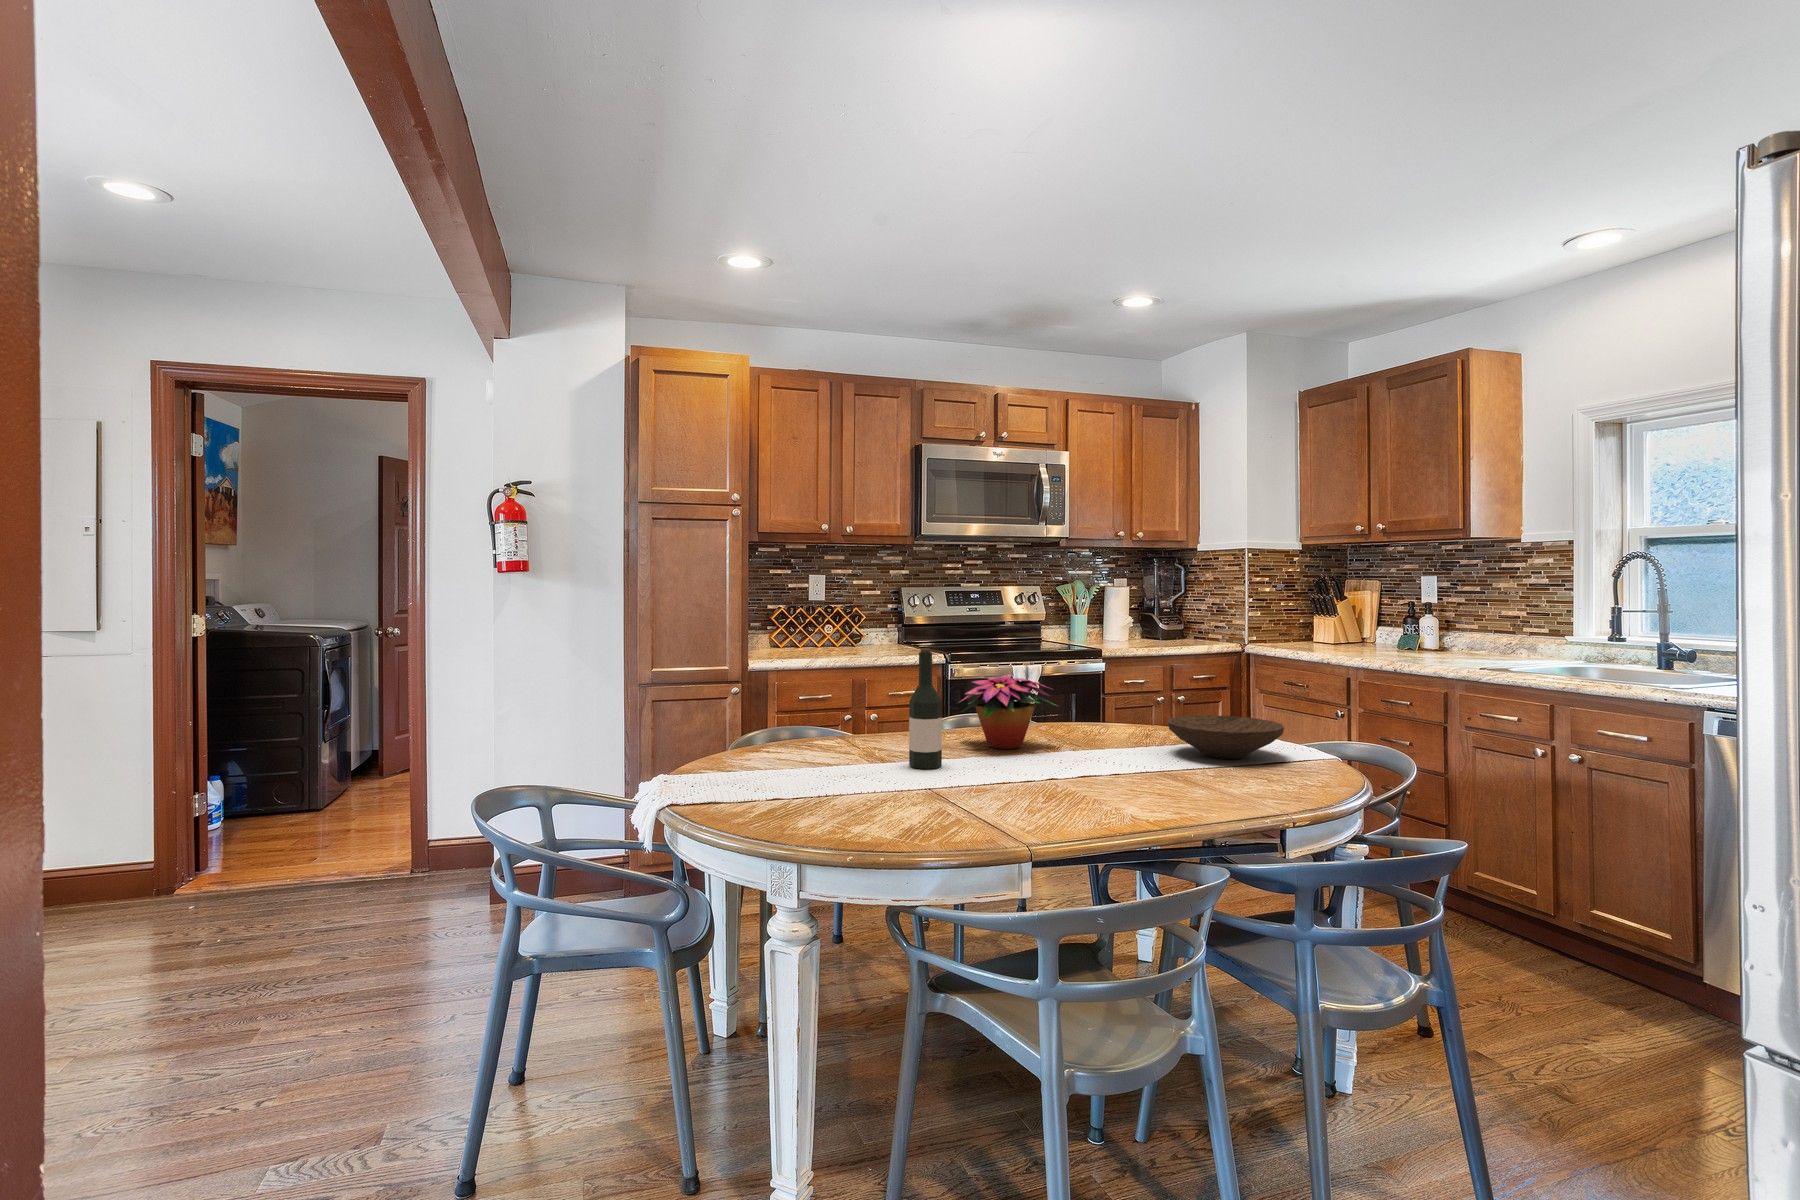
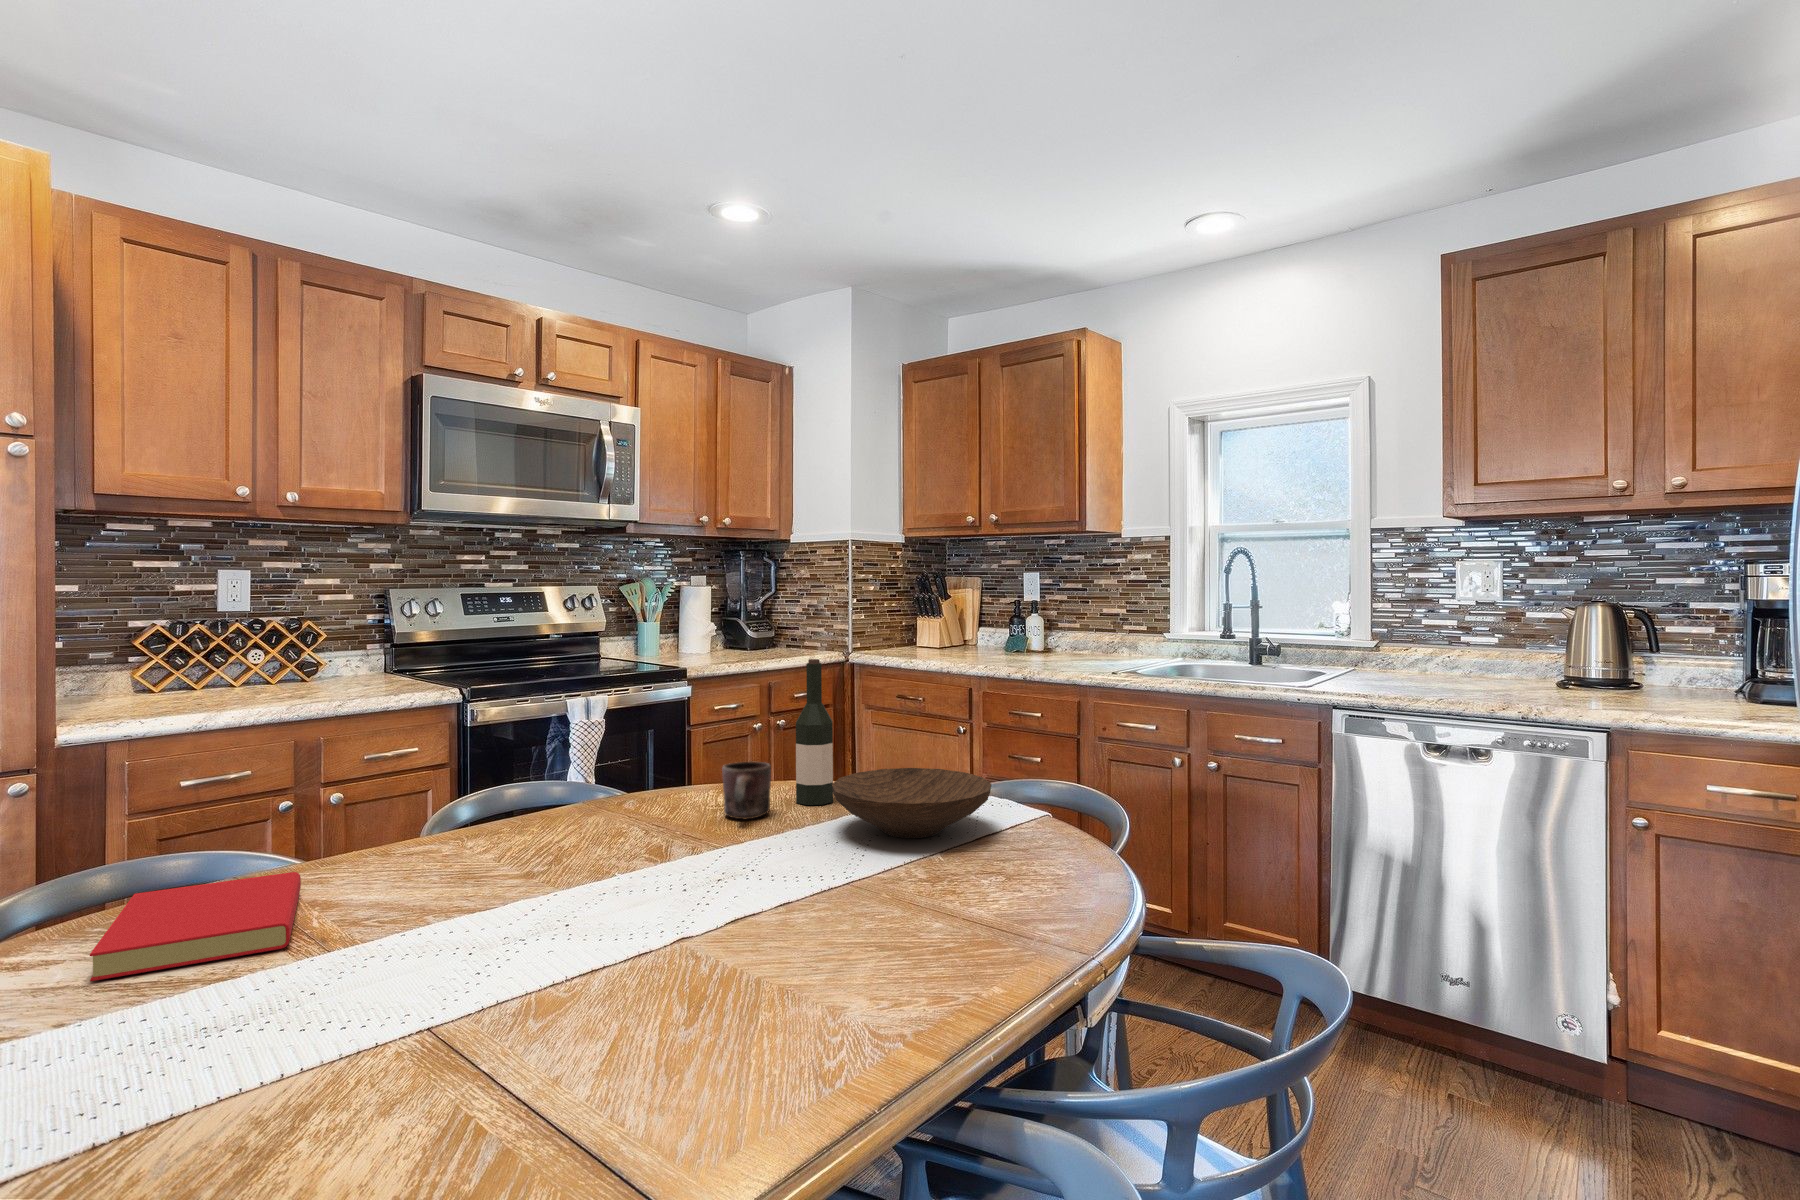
wine bottle: present [909,649,942,769] -> present [796,659,833,805]
flower arrangement: present [960,674,1057,749] -> none [474,732,671,866]
mug: none [1100,704,1132,740] -> present [722,761,771,819]
book: none [795,734,870,762] -> present [90,872,301,981]

